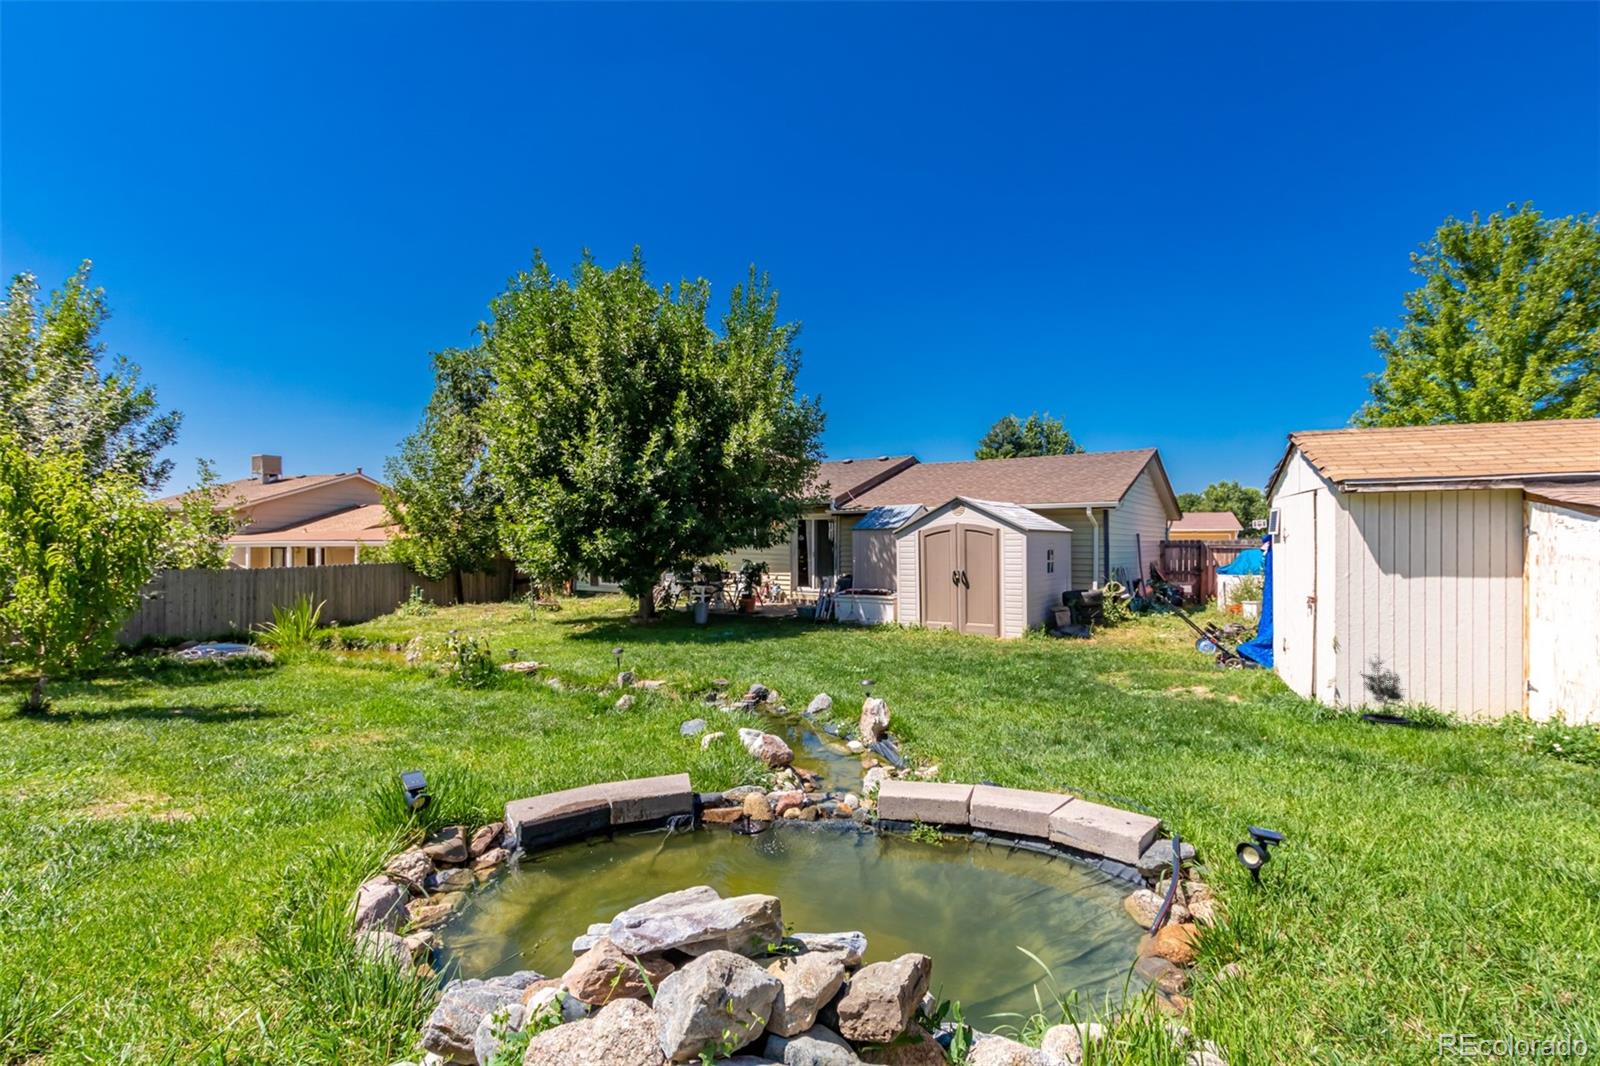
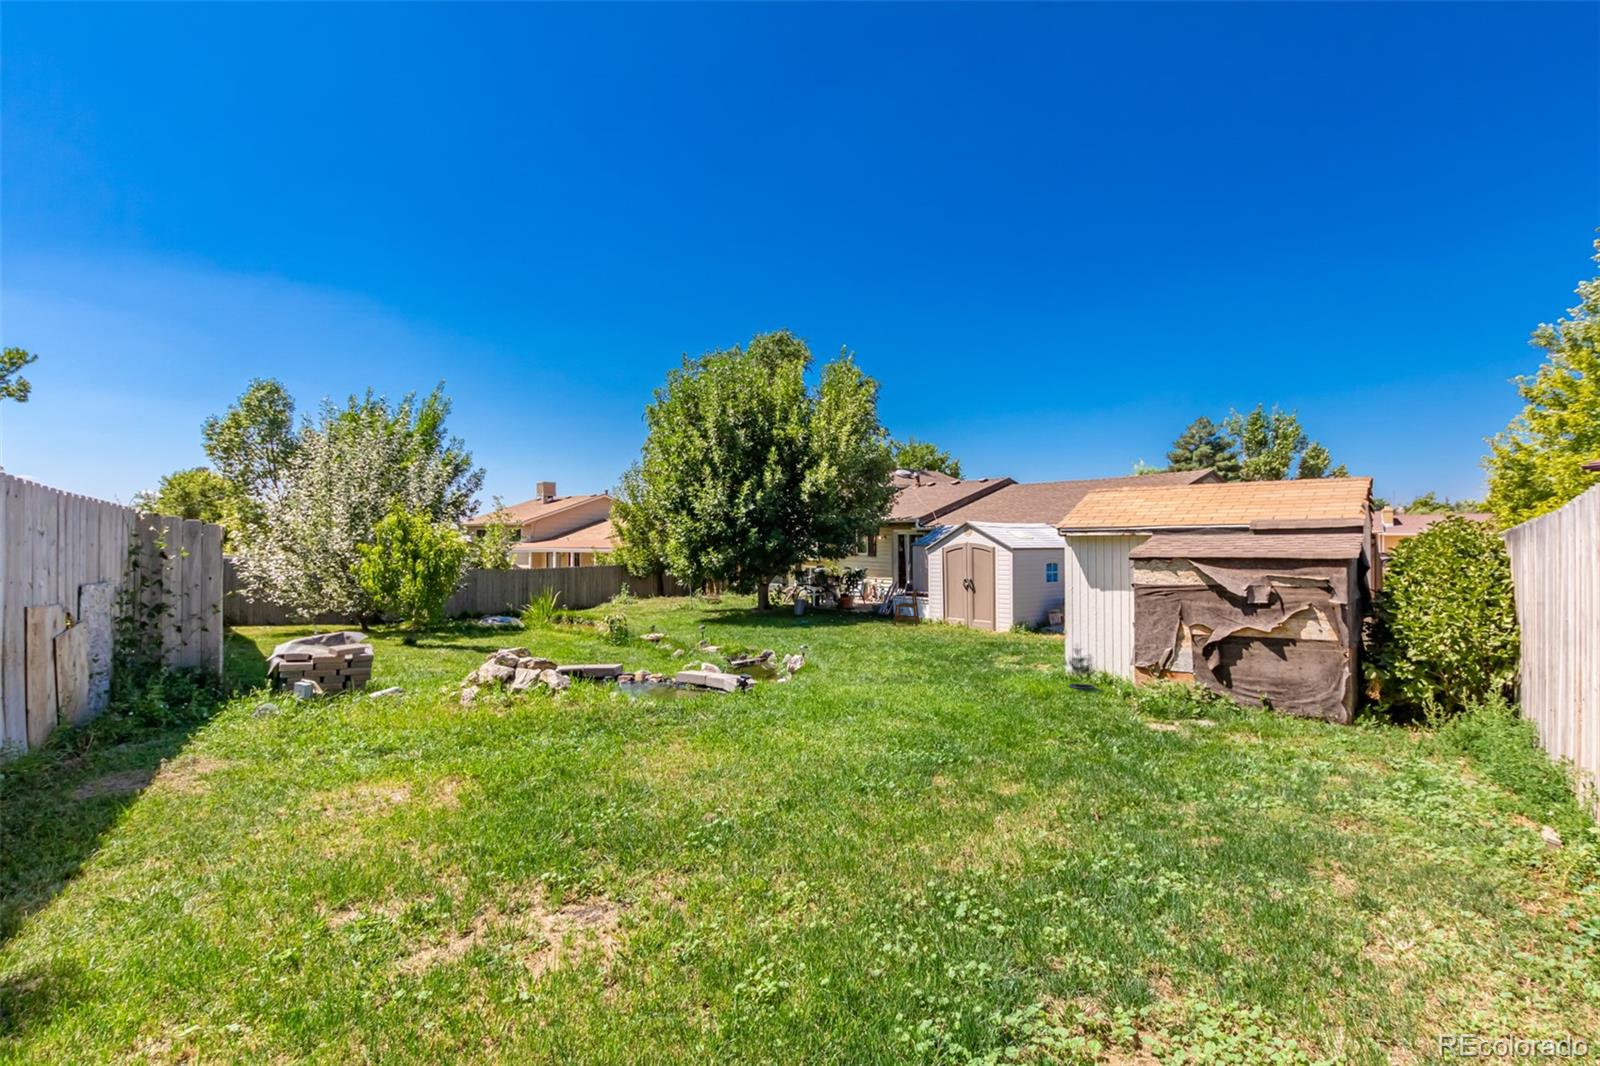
bench: none [841,584,879,632] -> present [894,588,920,626]

